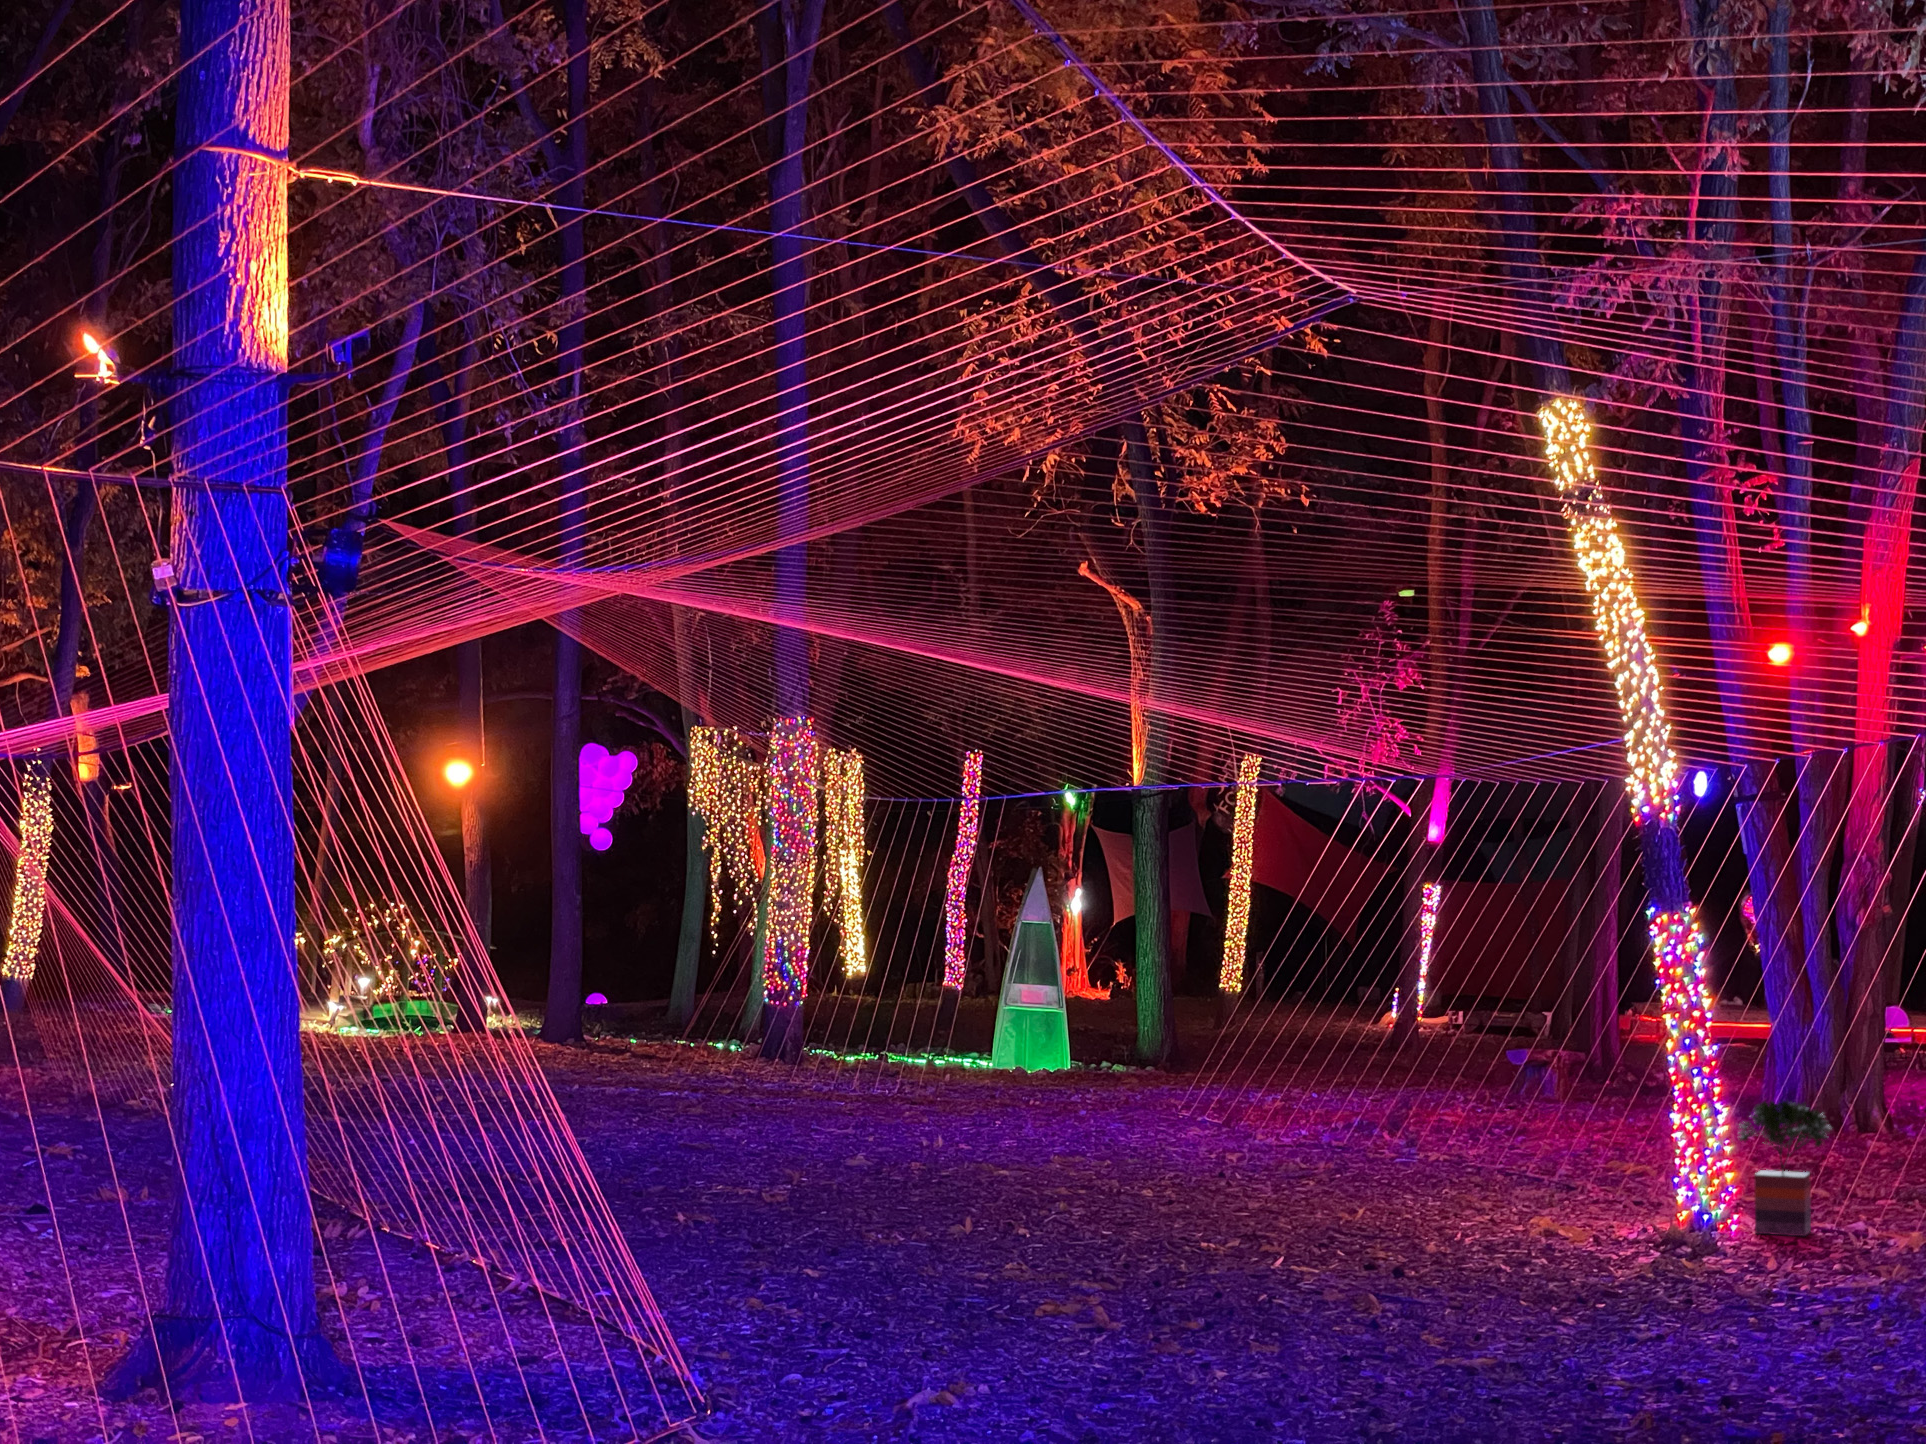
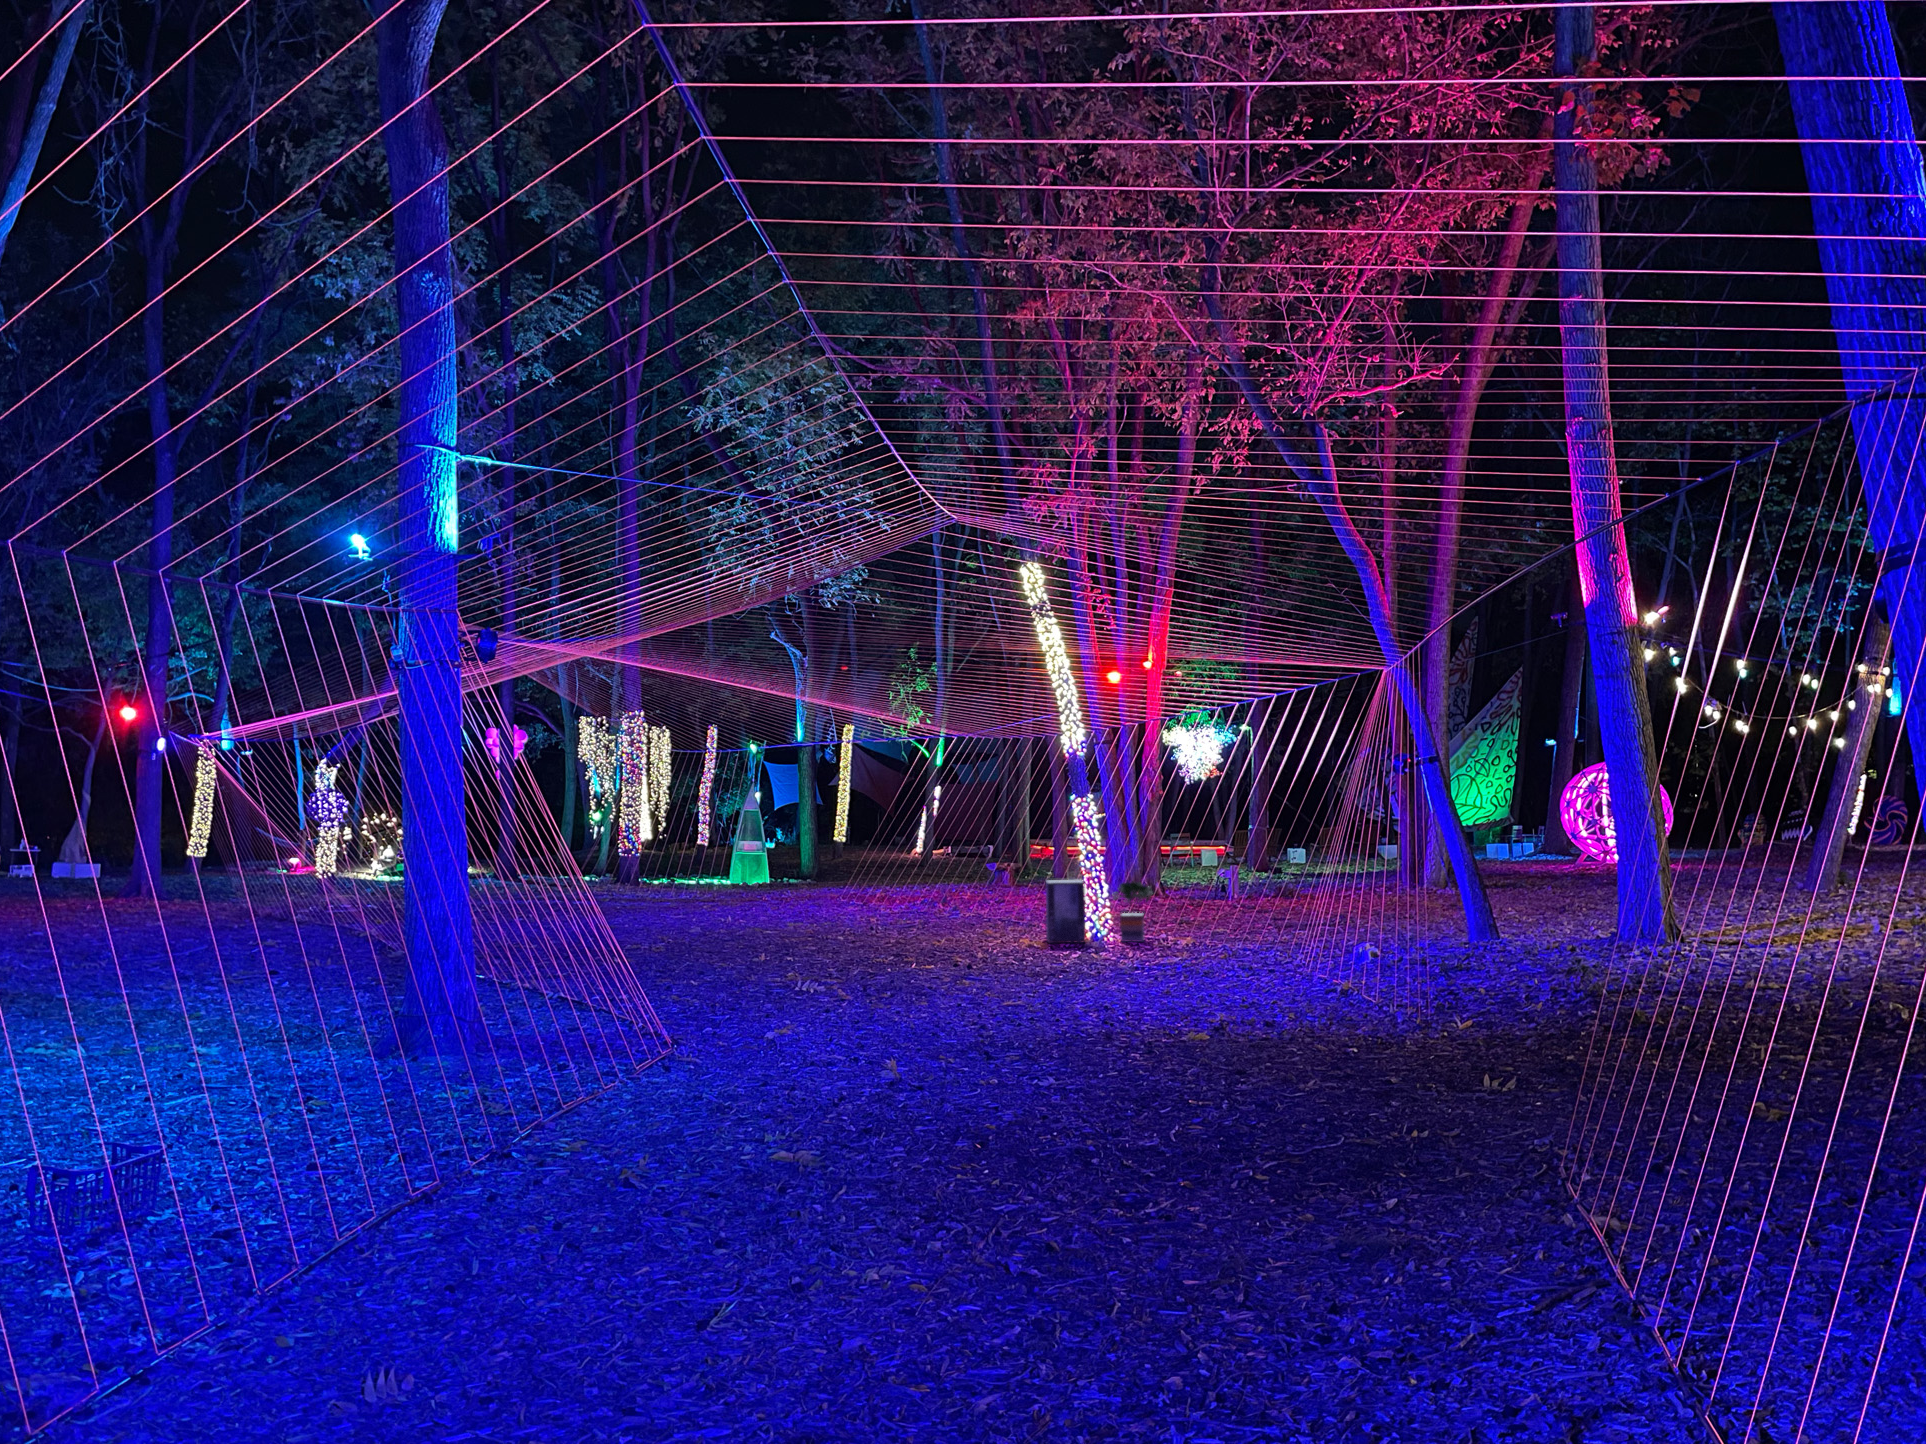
storage box: none [1588,1090,1674,1232] -> present [1046,880,1085,943]

